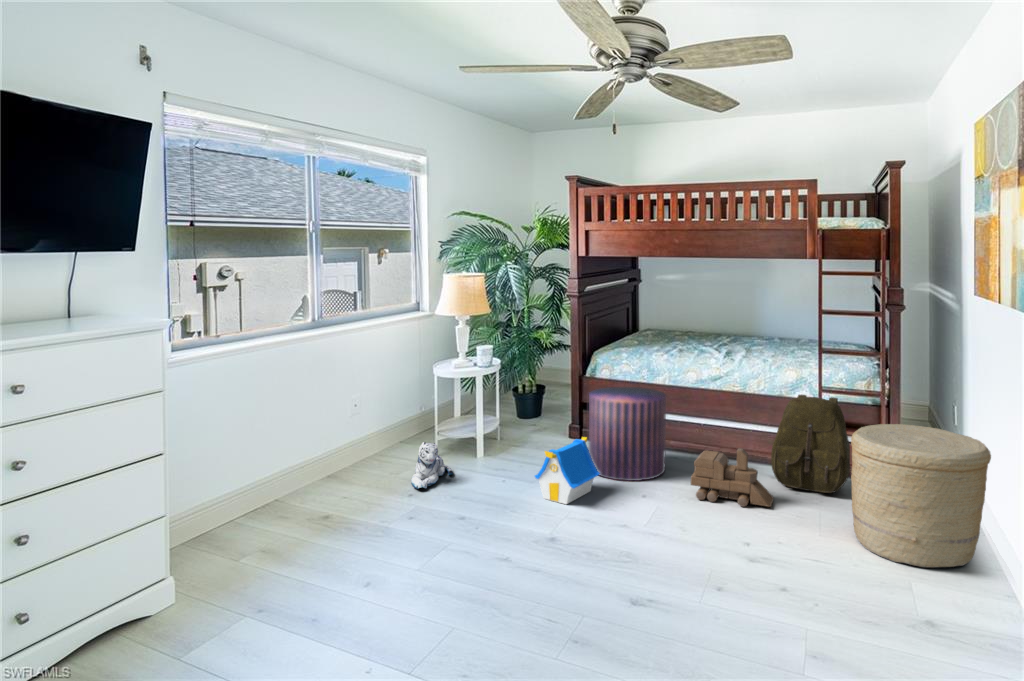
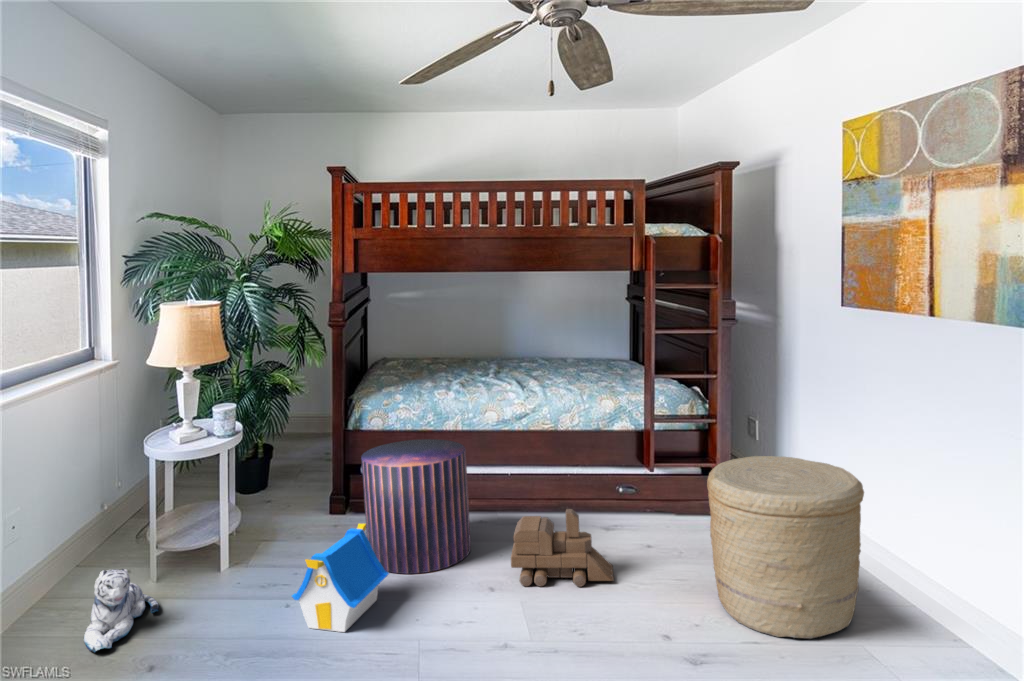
backpack: present [771,395,851,493] -> none [600,427,689,547]

